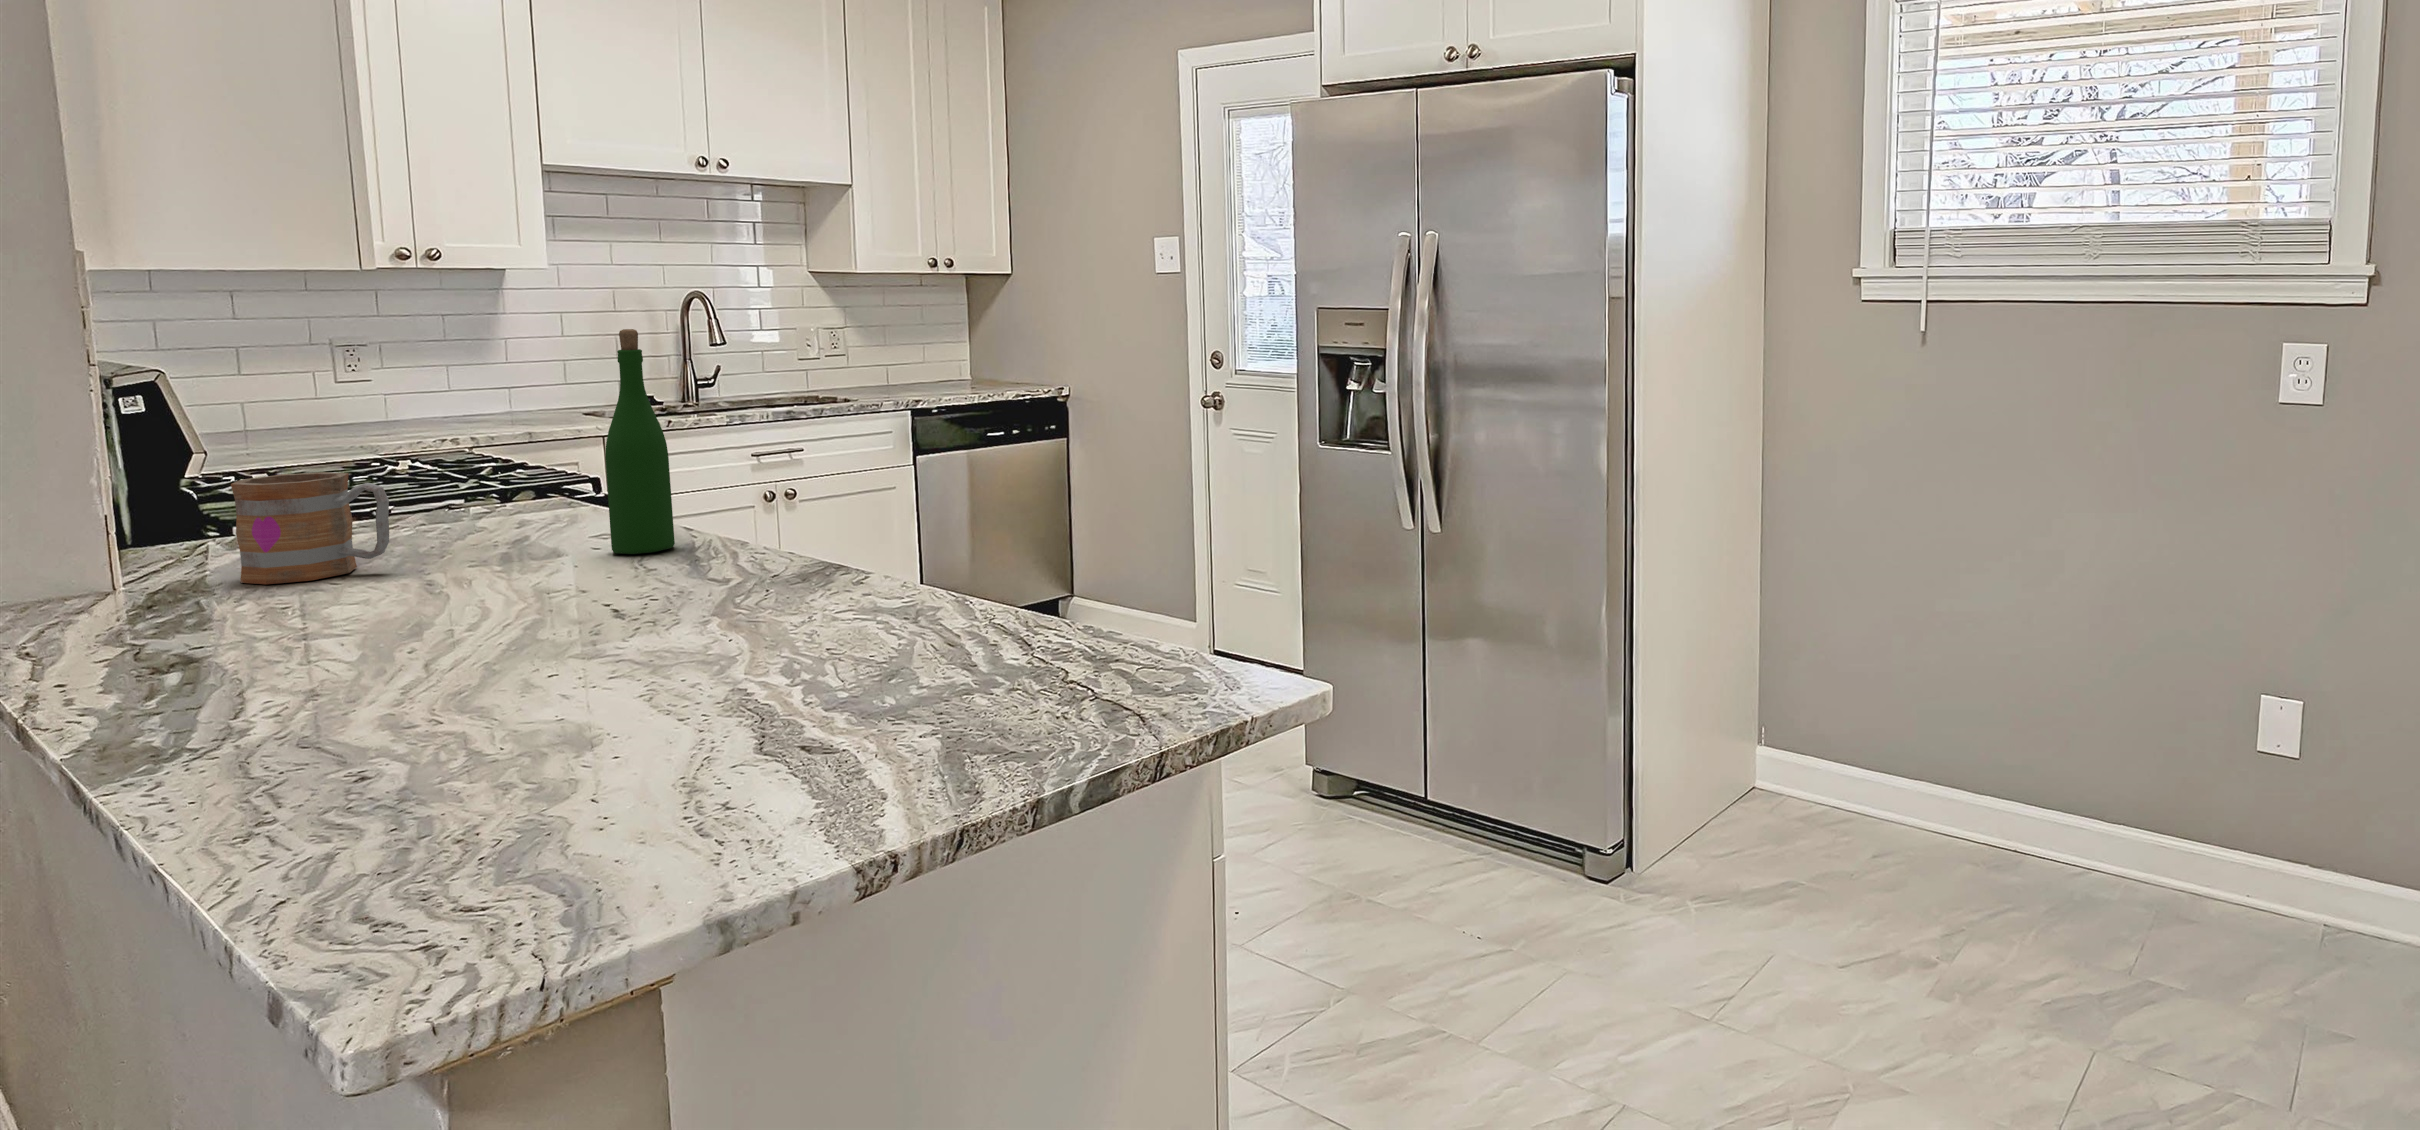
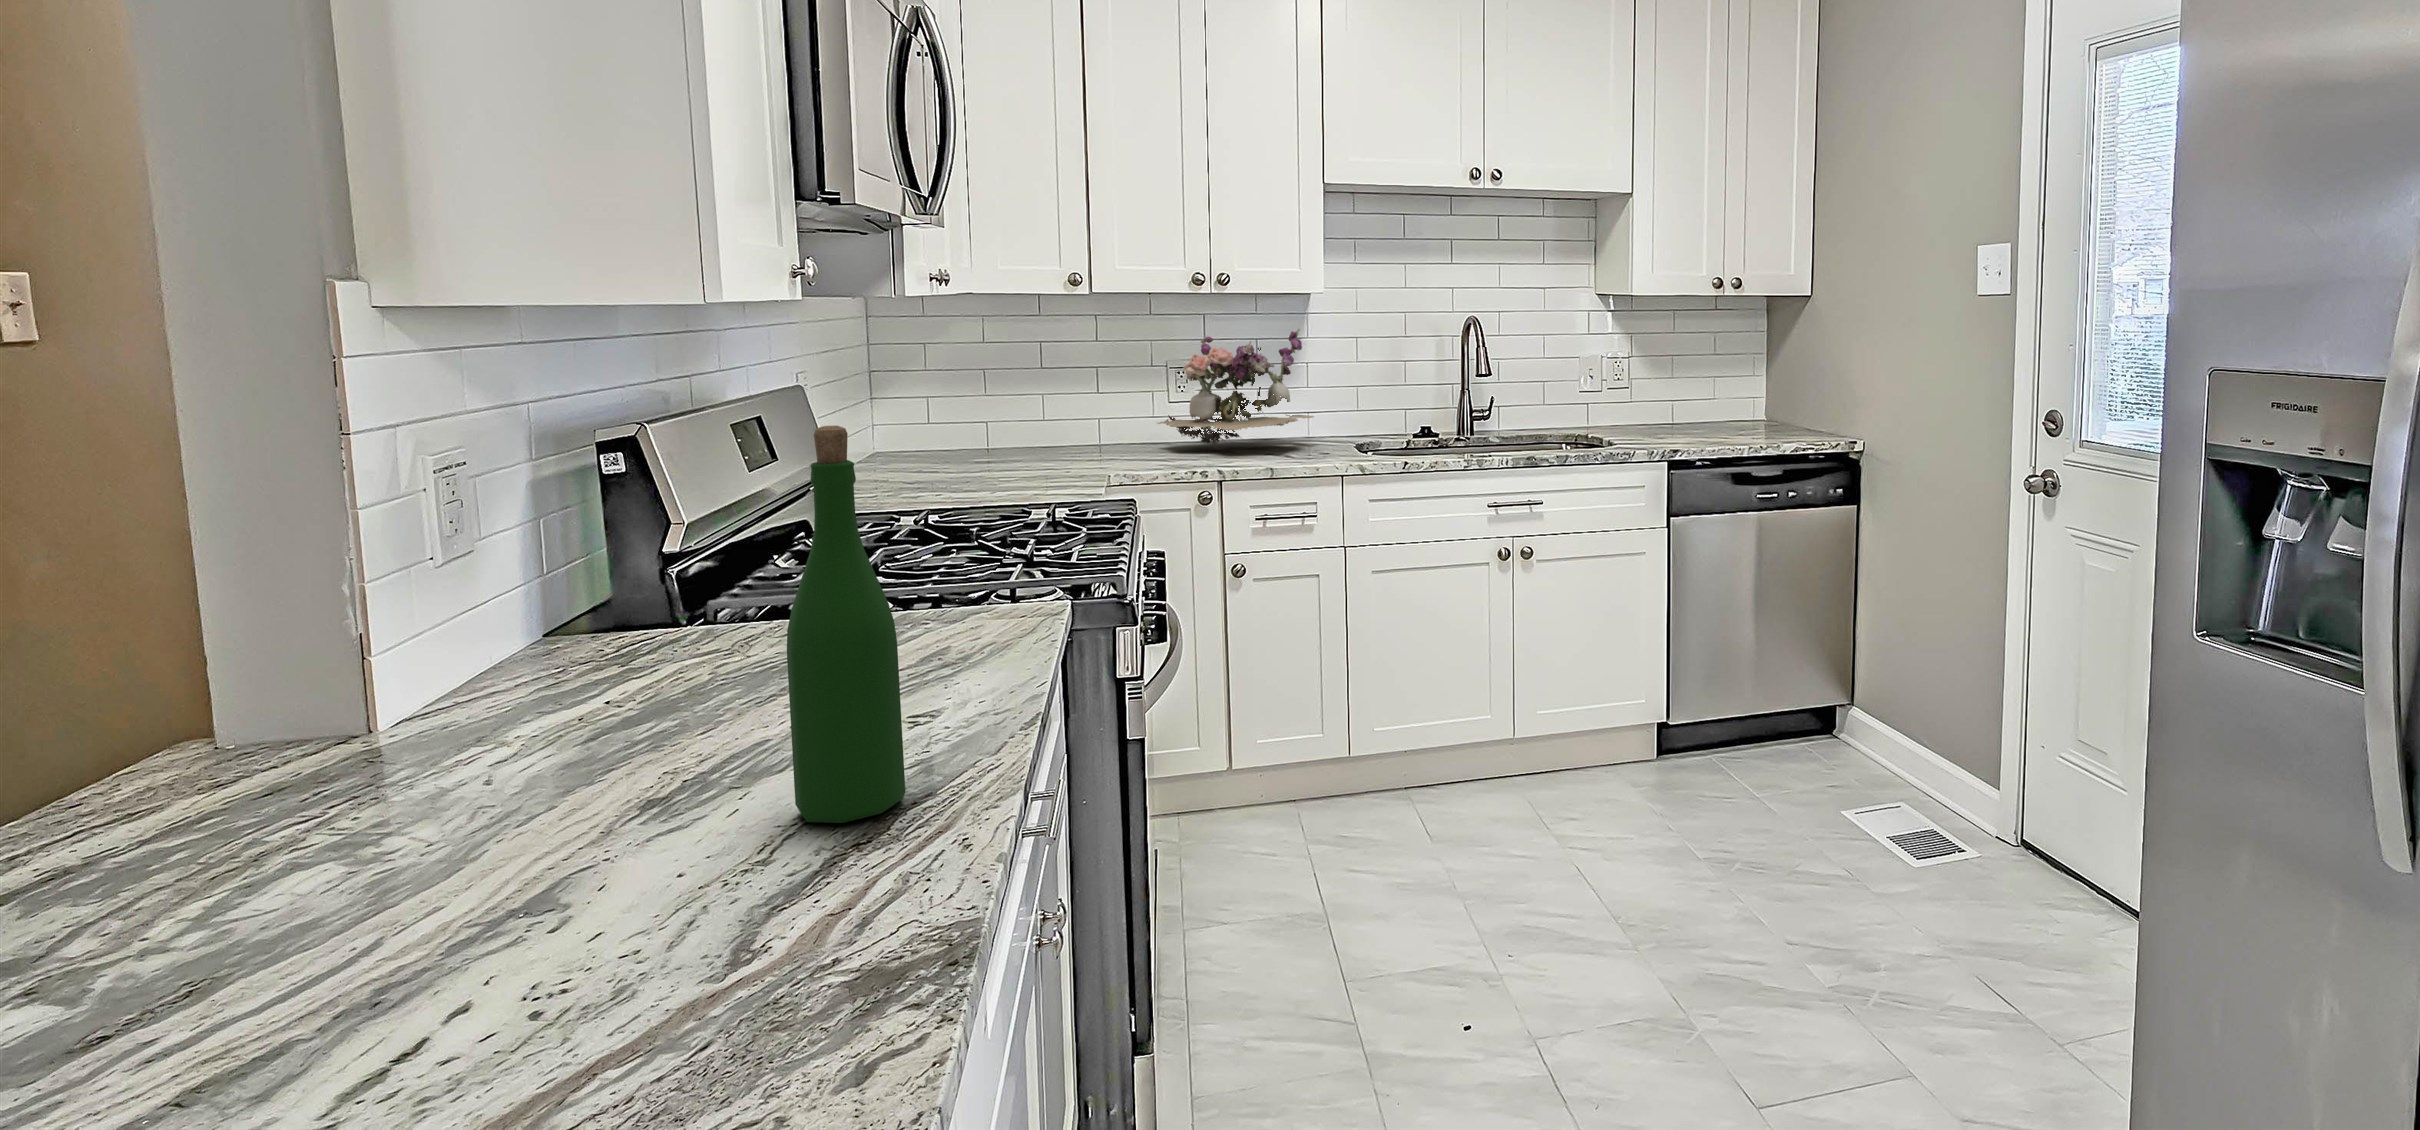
flower arrangement: none [342,303,537,425] -> present [1157,328,1314,448]
mug: present [231,472,389,584] -> none [373,615,546,798]

